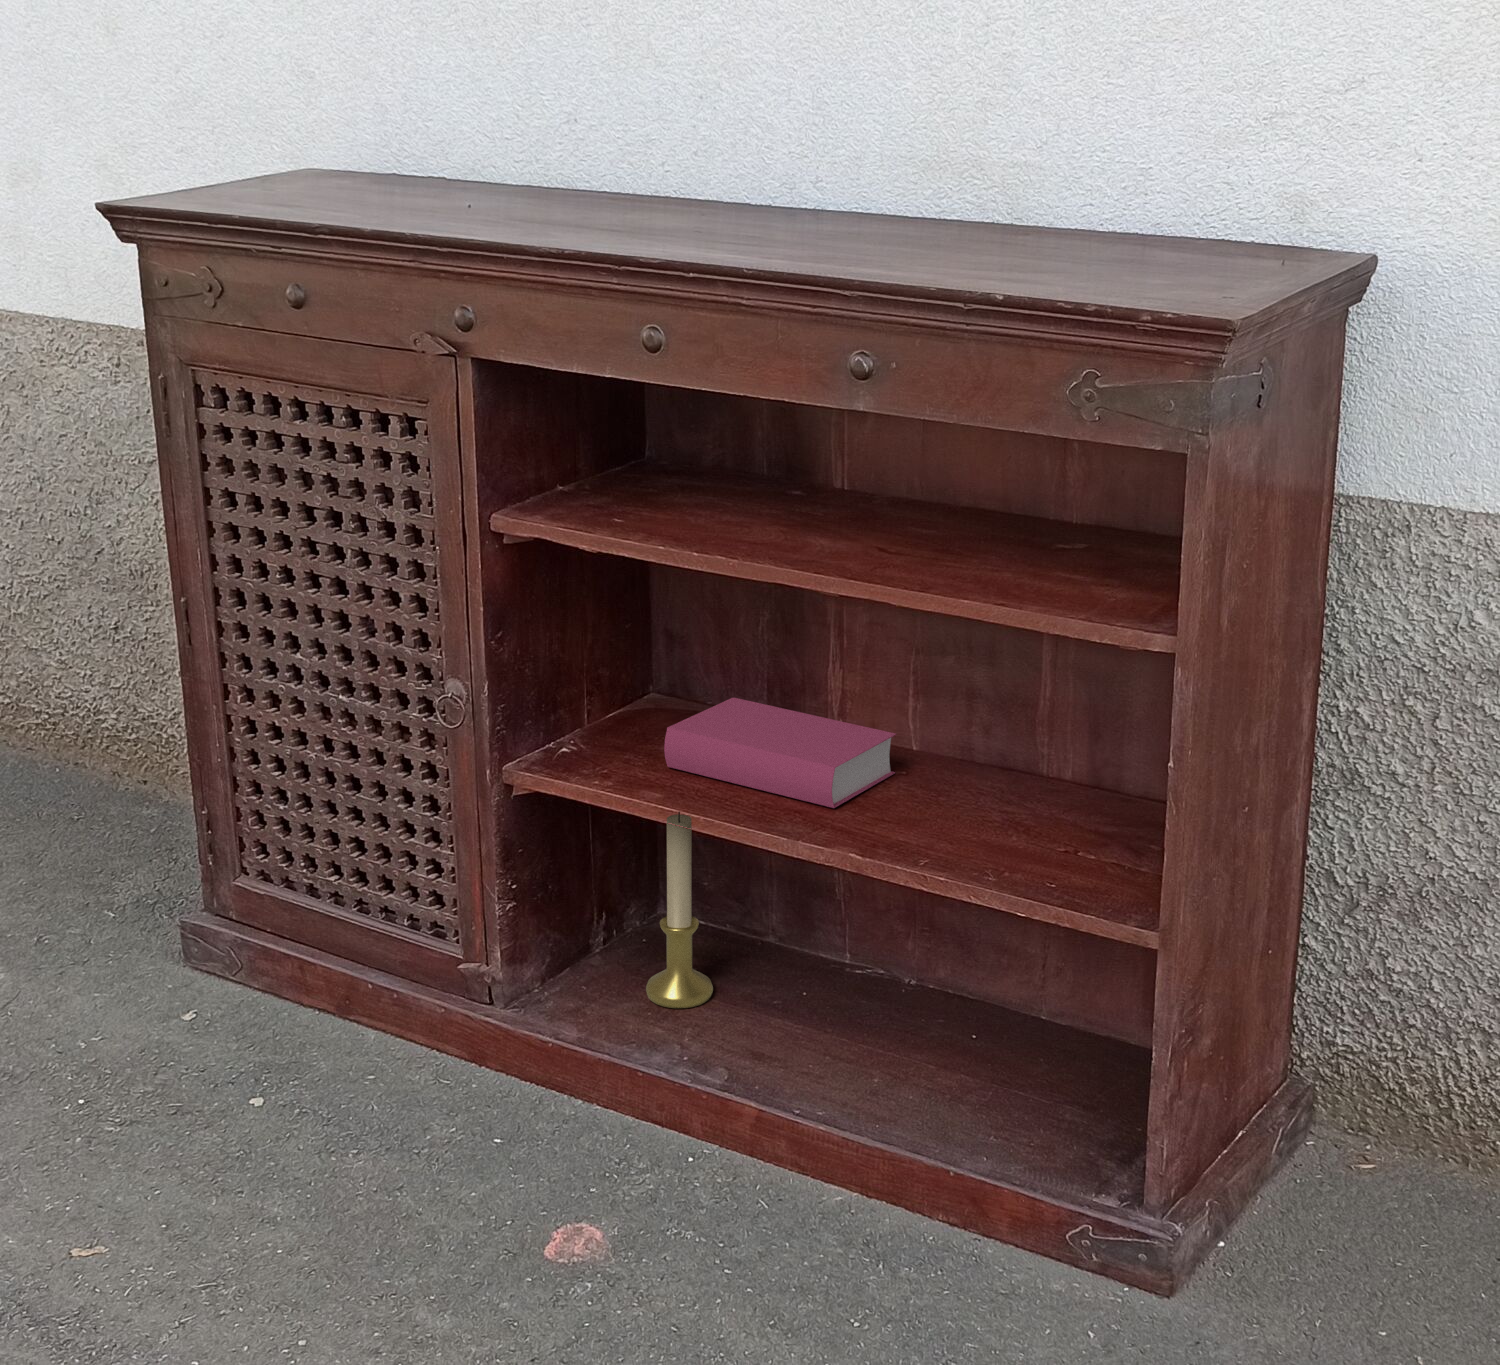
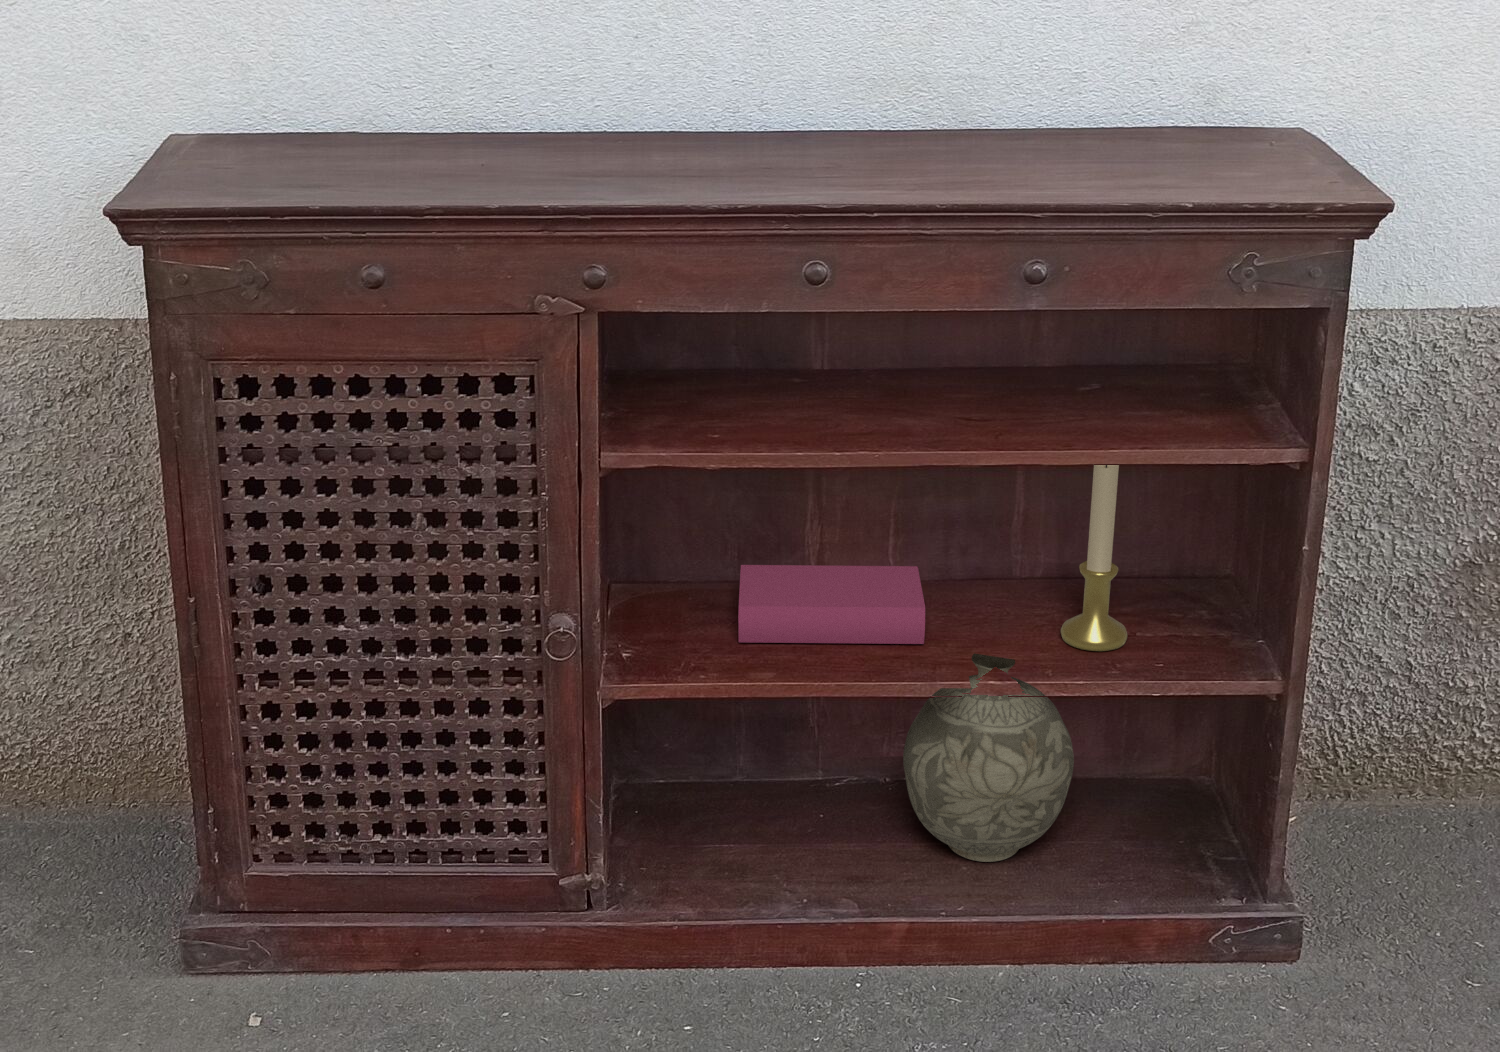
candle holder: present [646,812,713,1008] -> present [1061,465,1127,651]
decorative vase: none [819,836,1008,1080] -> present [903,654,1074,862]

